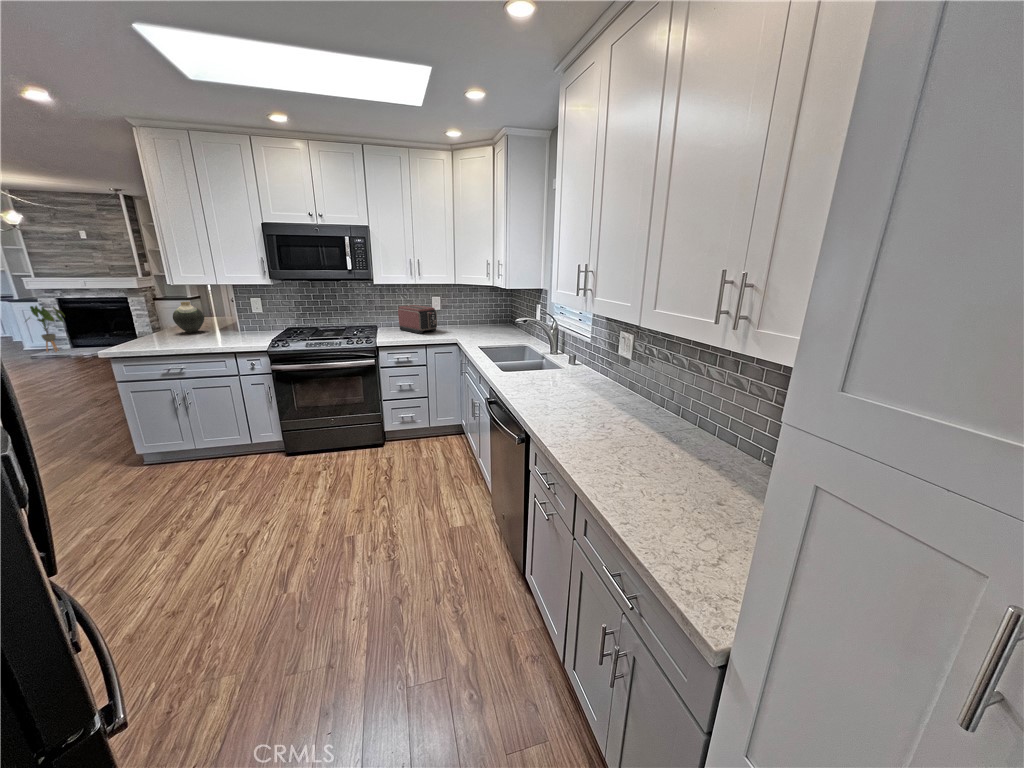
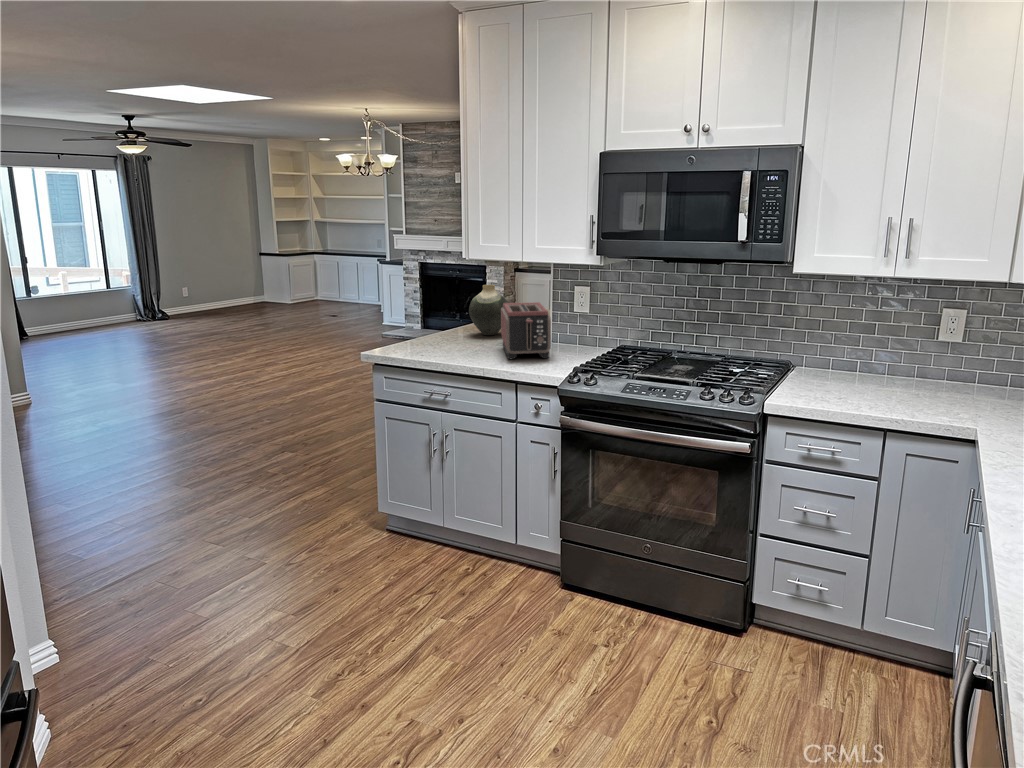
toaster: present [398,305,437,334] -> present [501,302,551,359]
house plant: present [27,306,64,352] -> none [385,271,423,333]

